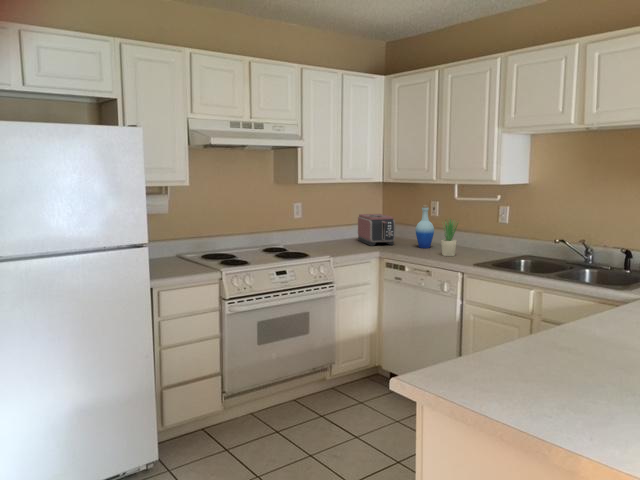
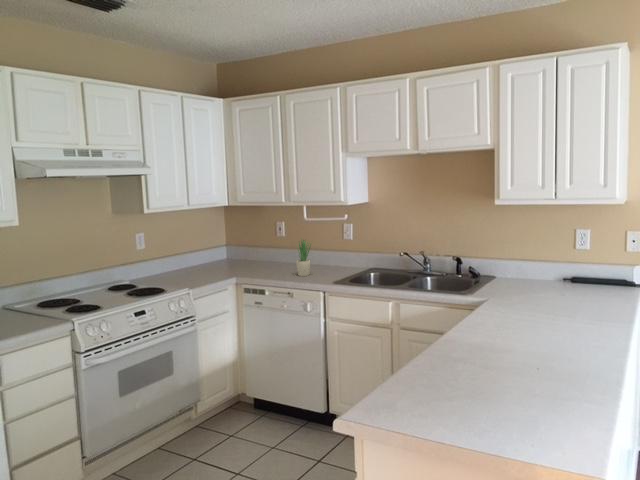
bottle: present [416,205,434,248] -> none [267,227,285,269]
toaster: present [358,214,395,246] -> none [205,238,247,272]

